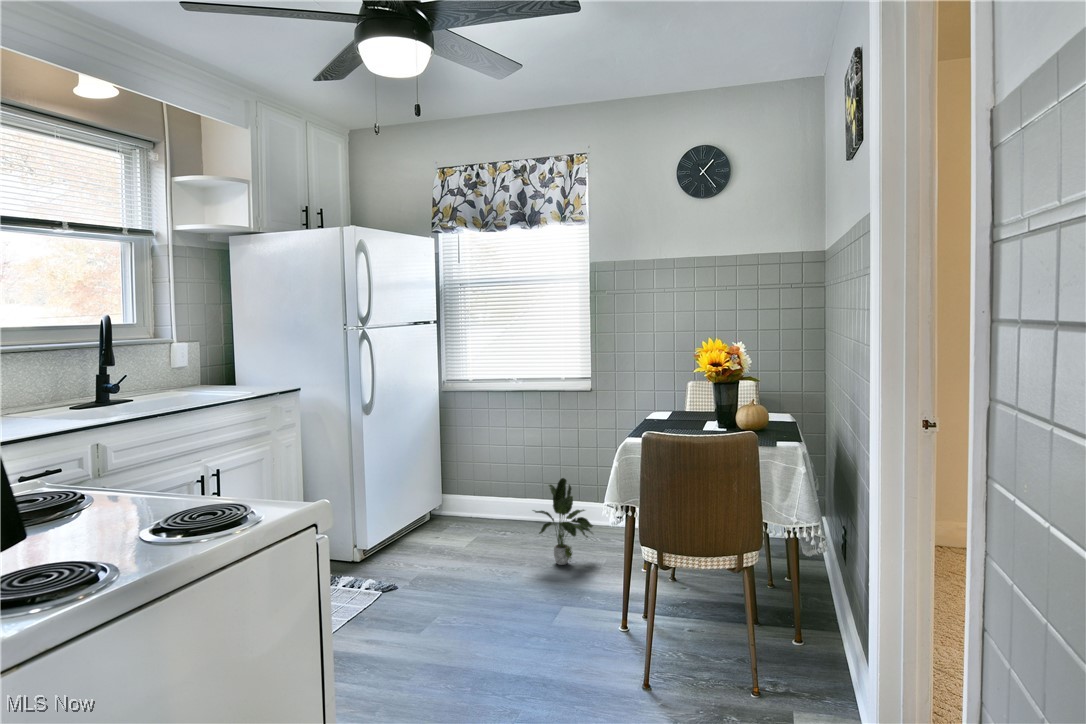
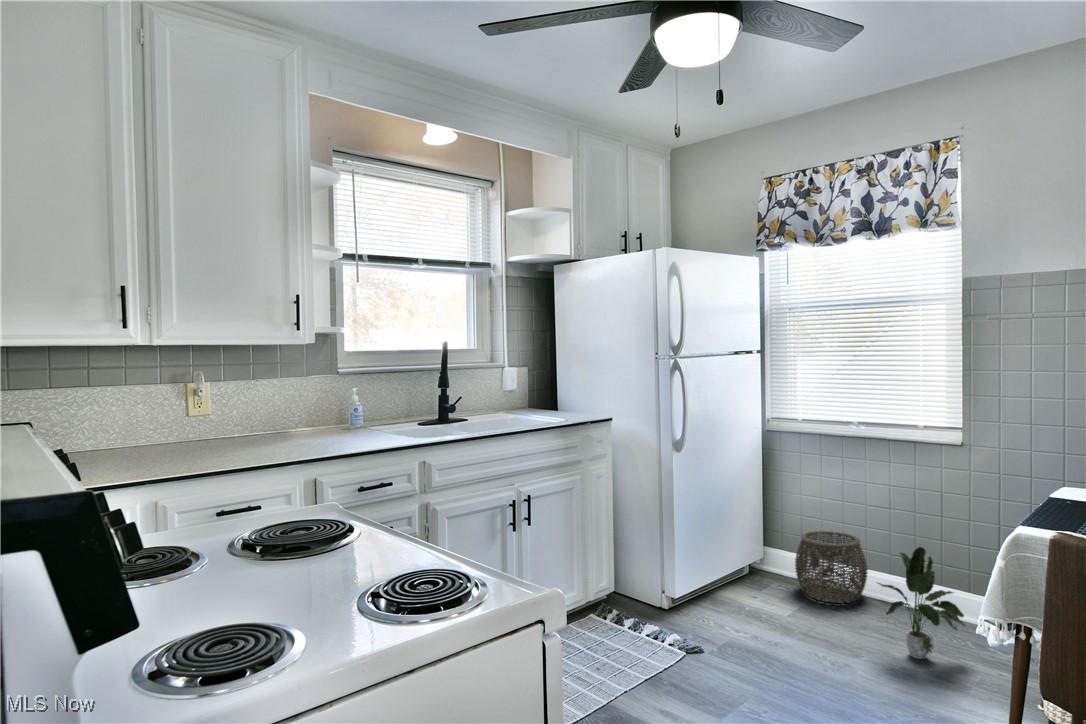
woven basket: none [469,476,526,535] -> present [795,531,868,603]

